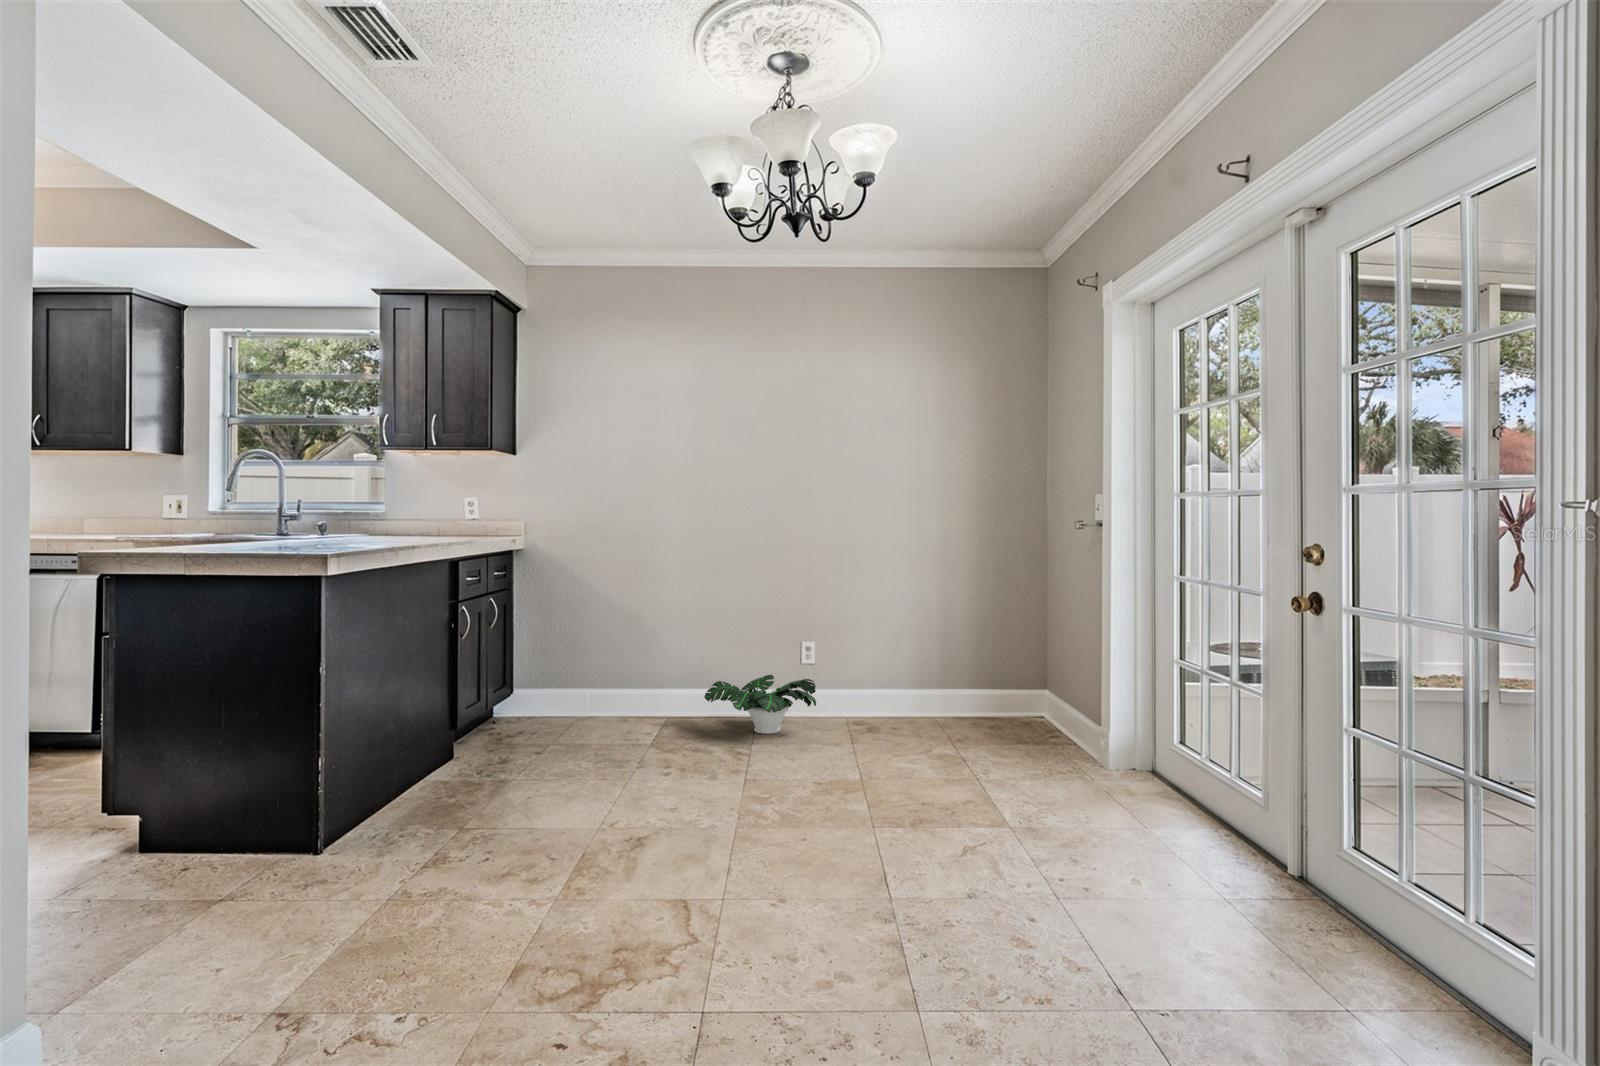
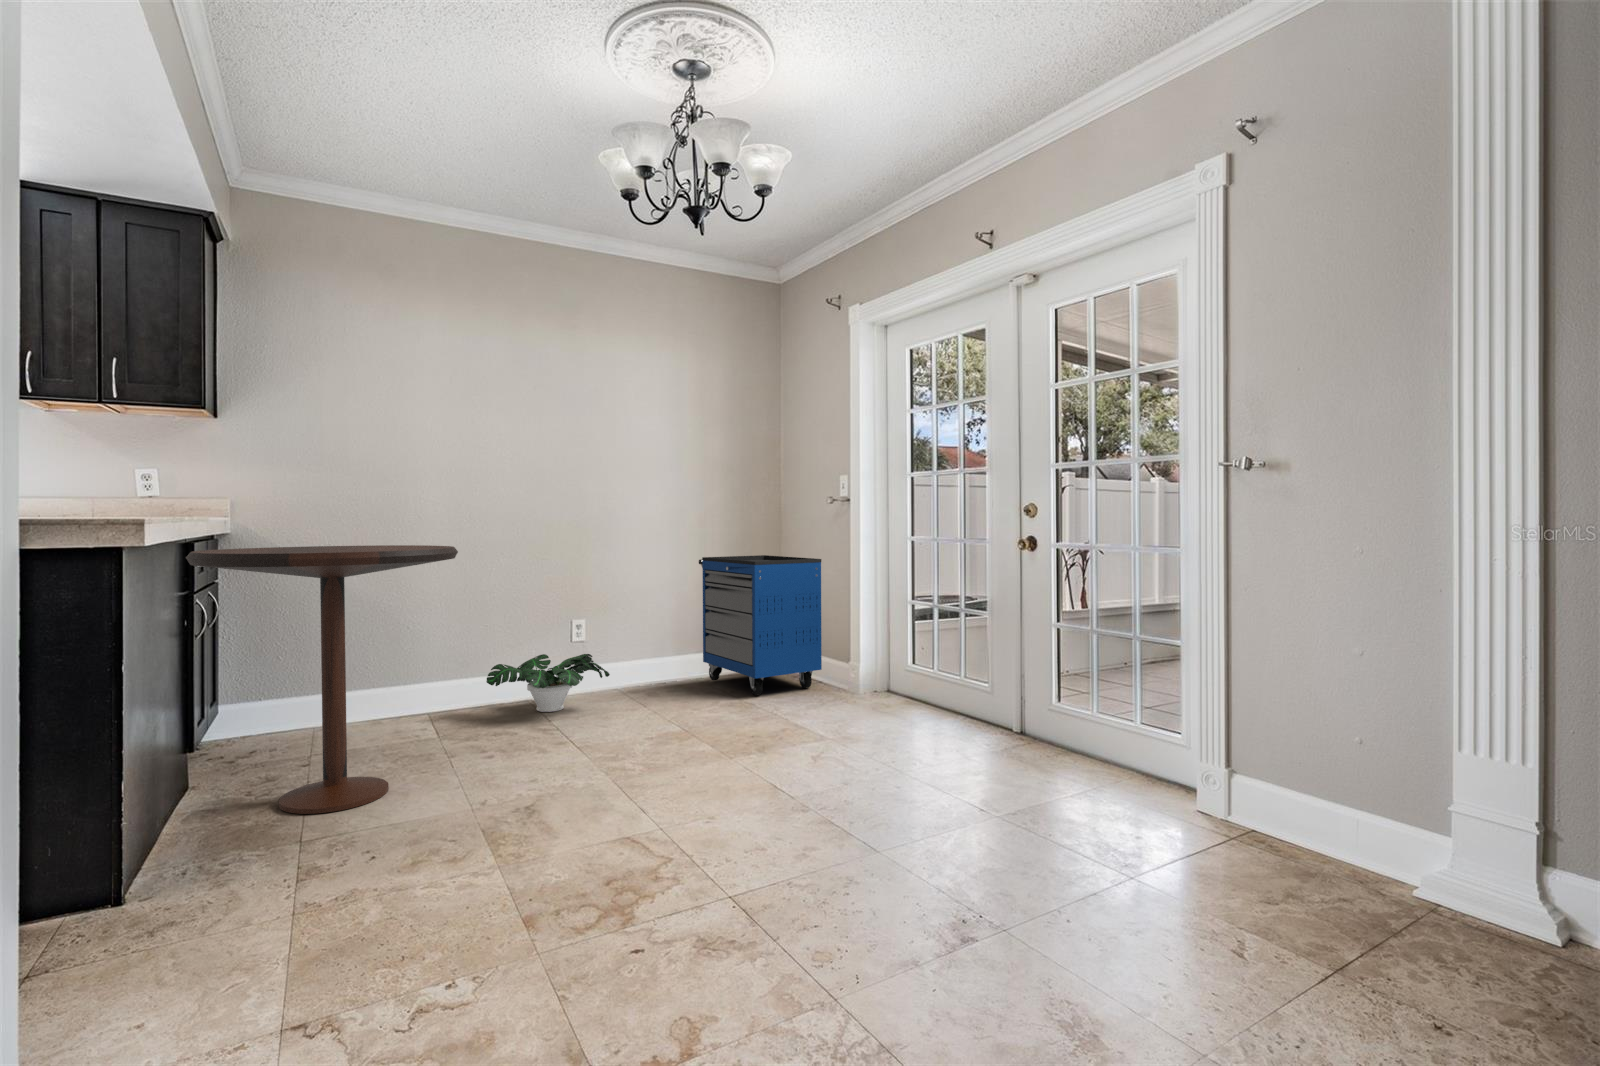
pedestal table: none [409,567,626,804] -> present [186,545,458,814]
storage cabinet: none [943,585,1067,748] -> present [699,555,822,695]

